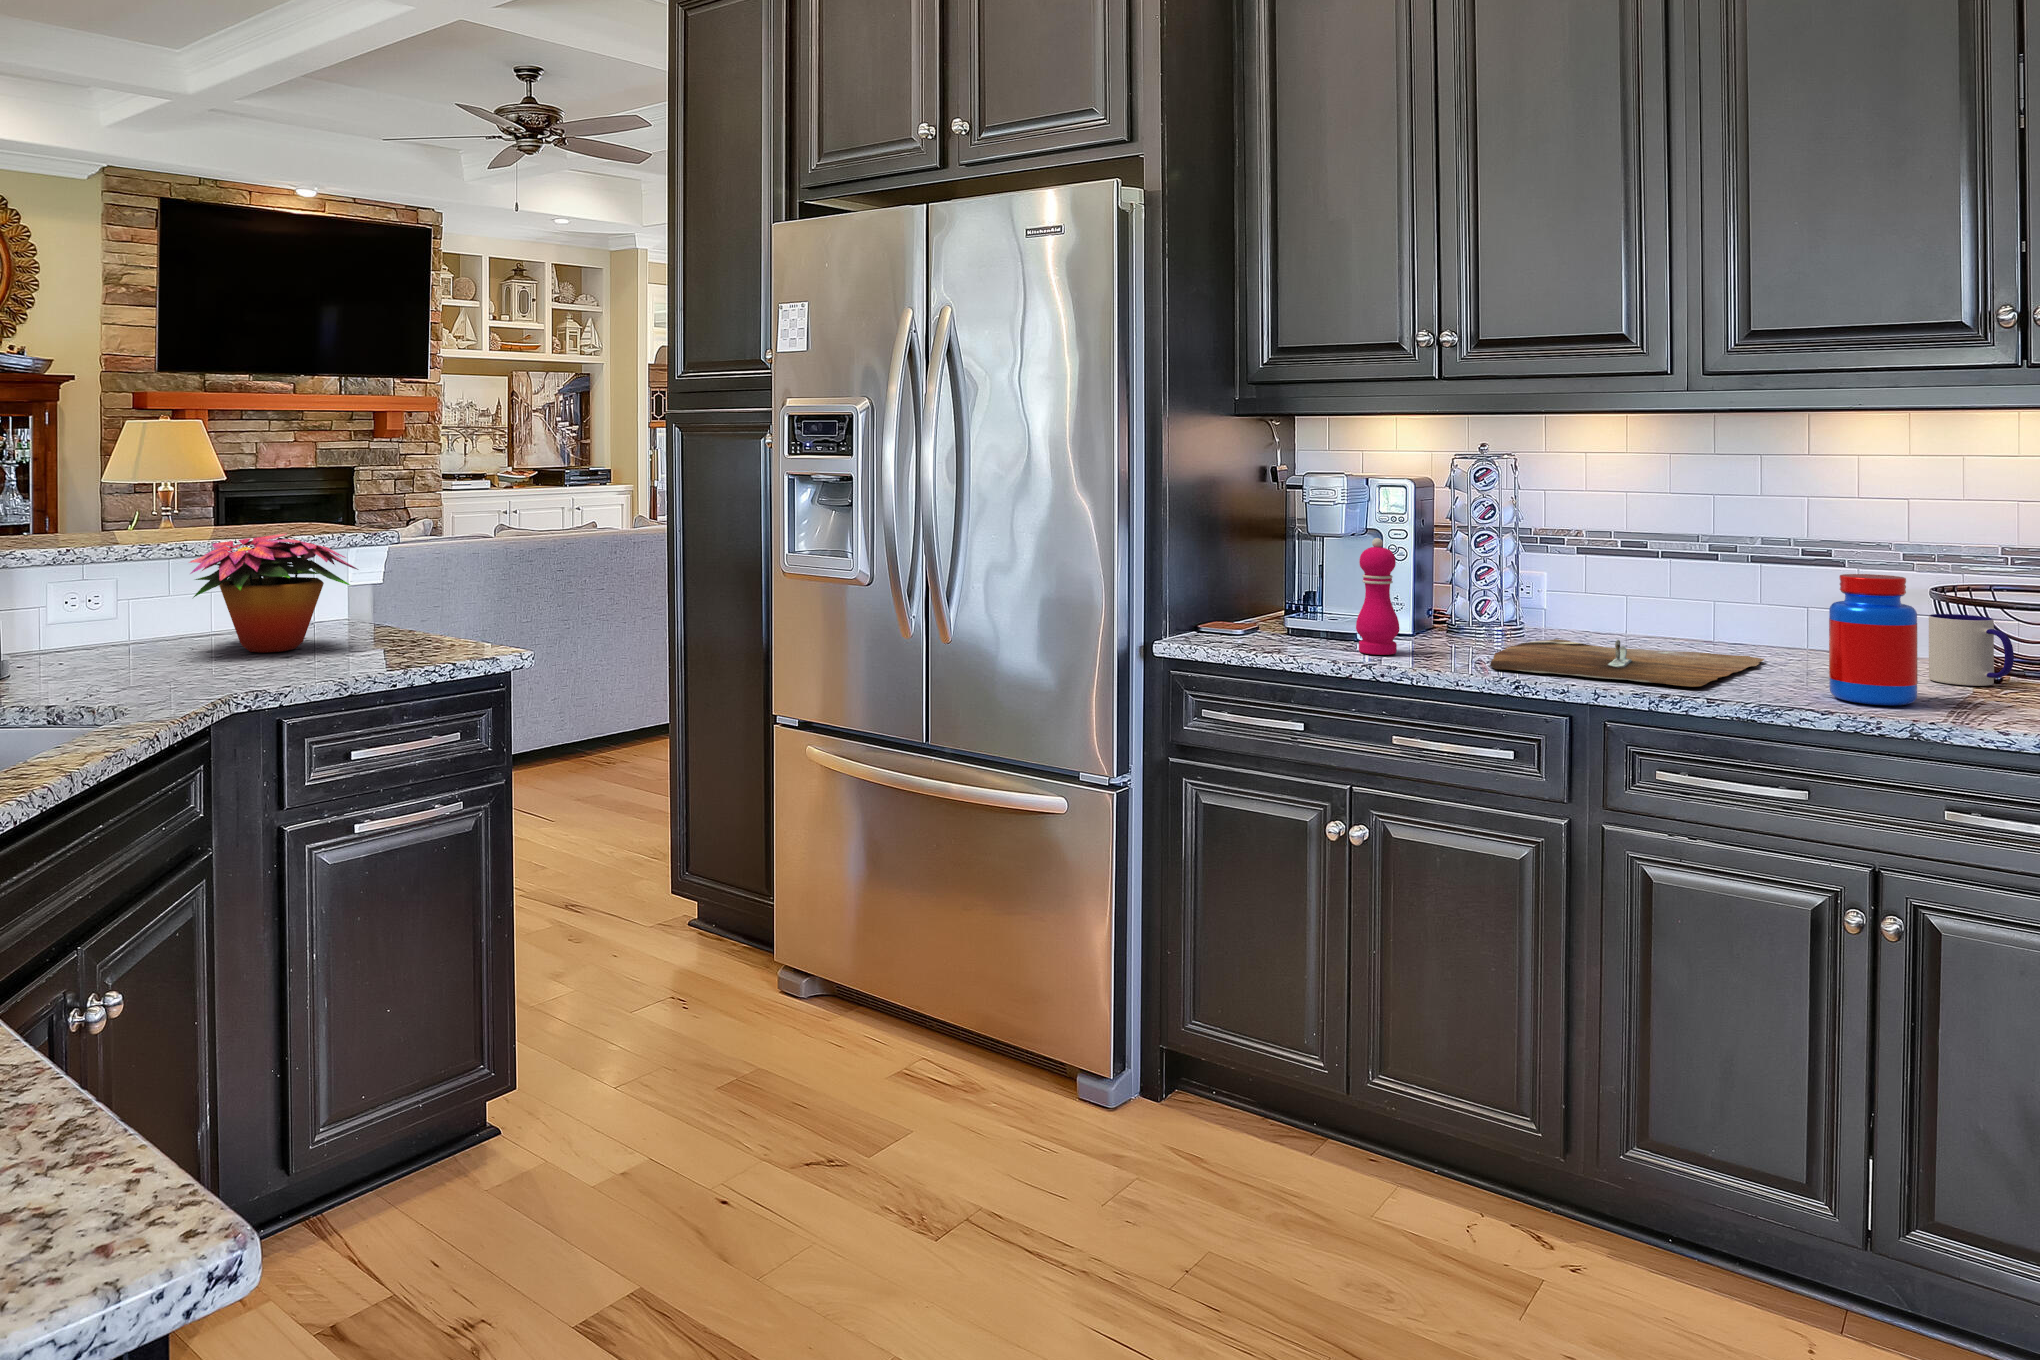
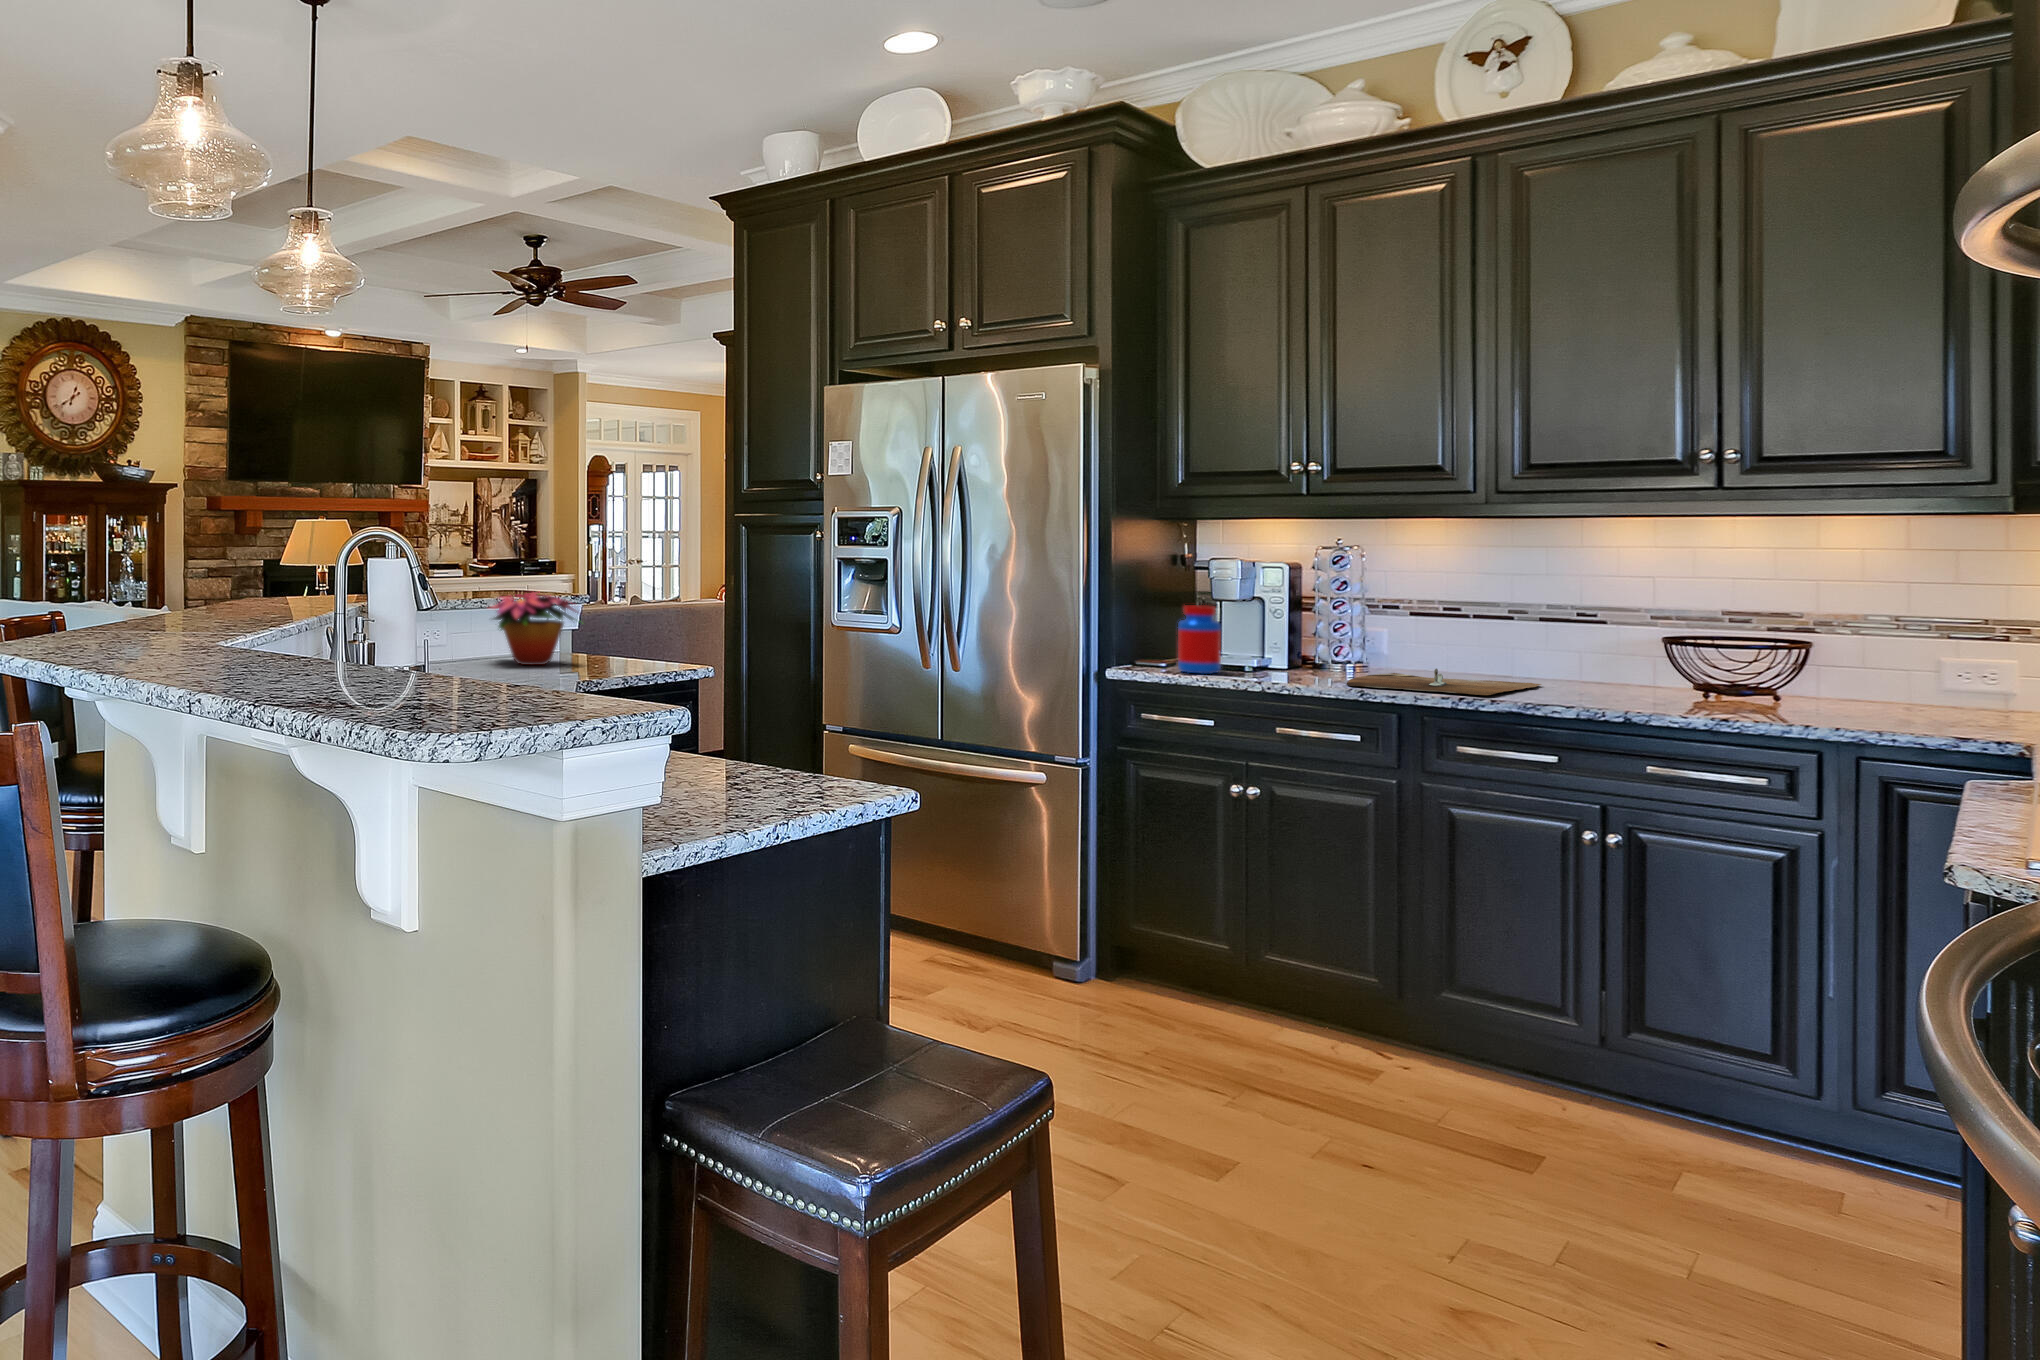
pepper mill: present [1356,538,1399,655] -> none [1251,601,1282,678]
jar: present [1829,574,1918,705] -> present [1178,605,1221,674]
mug: present [1929,614,2014,686] -> none [1655,653,1711,699]

